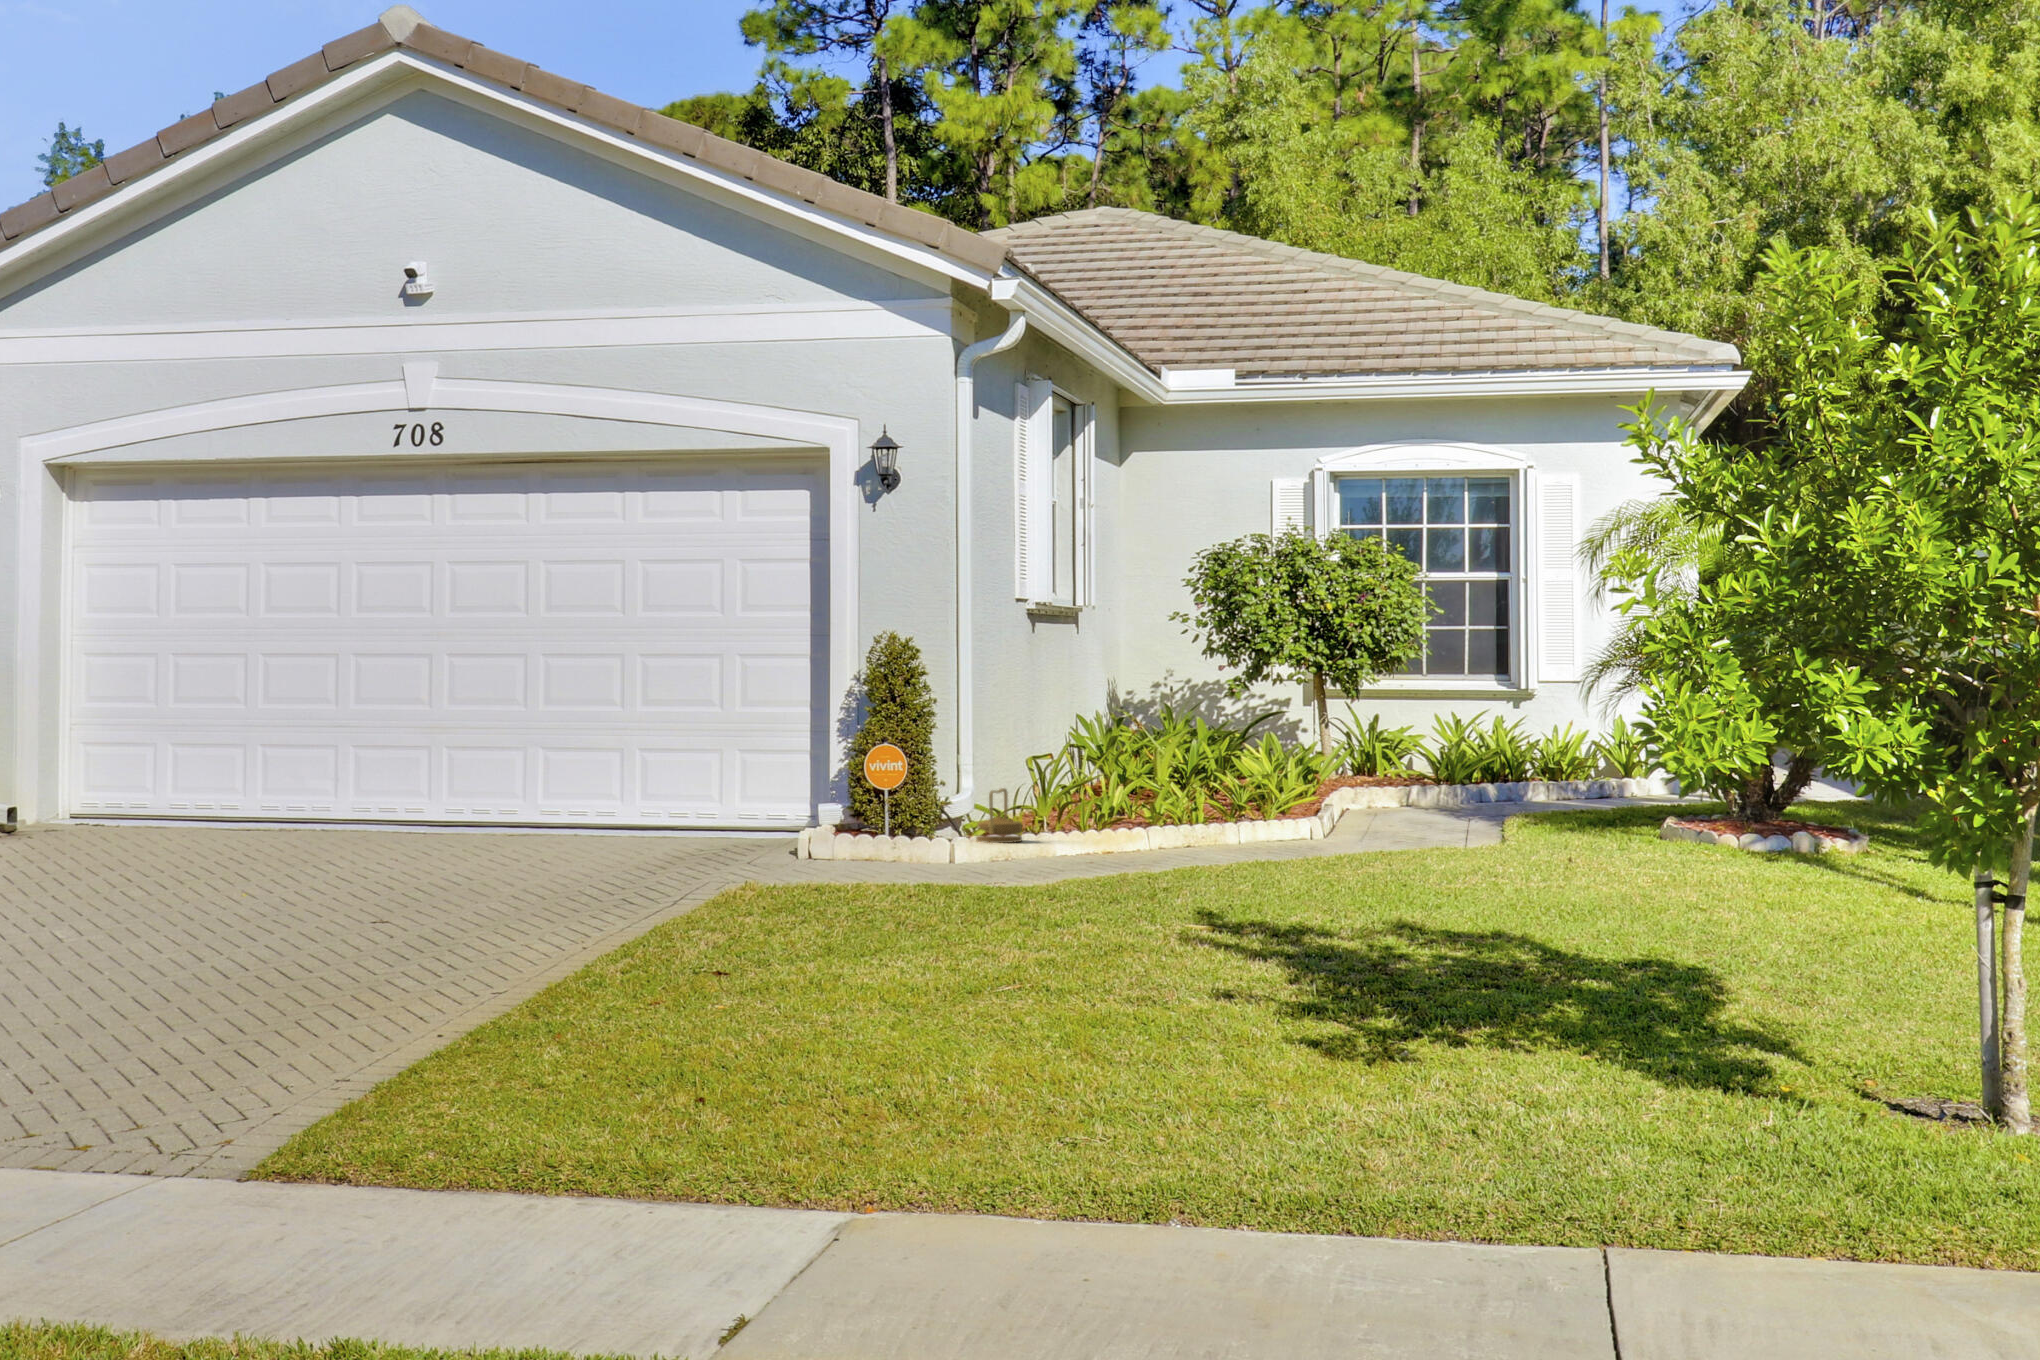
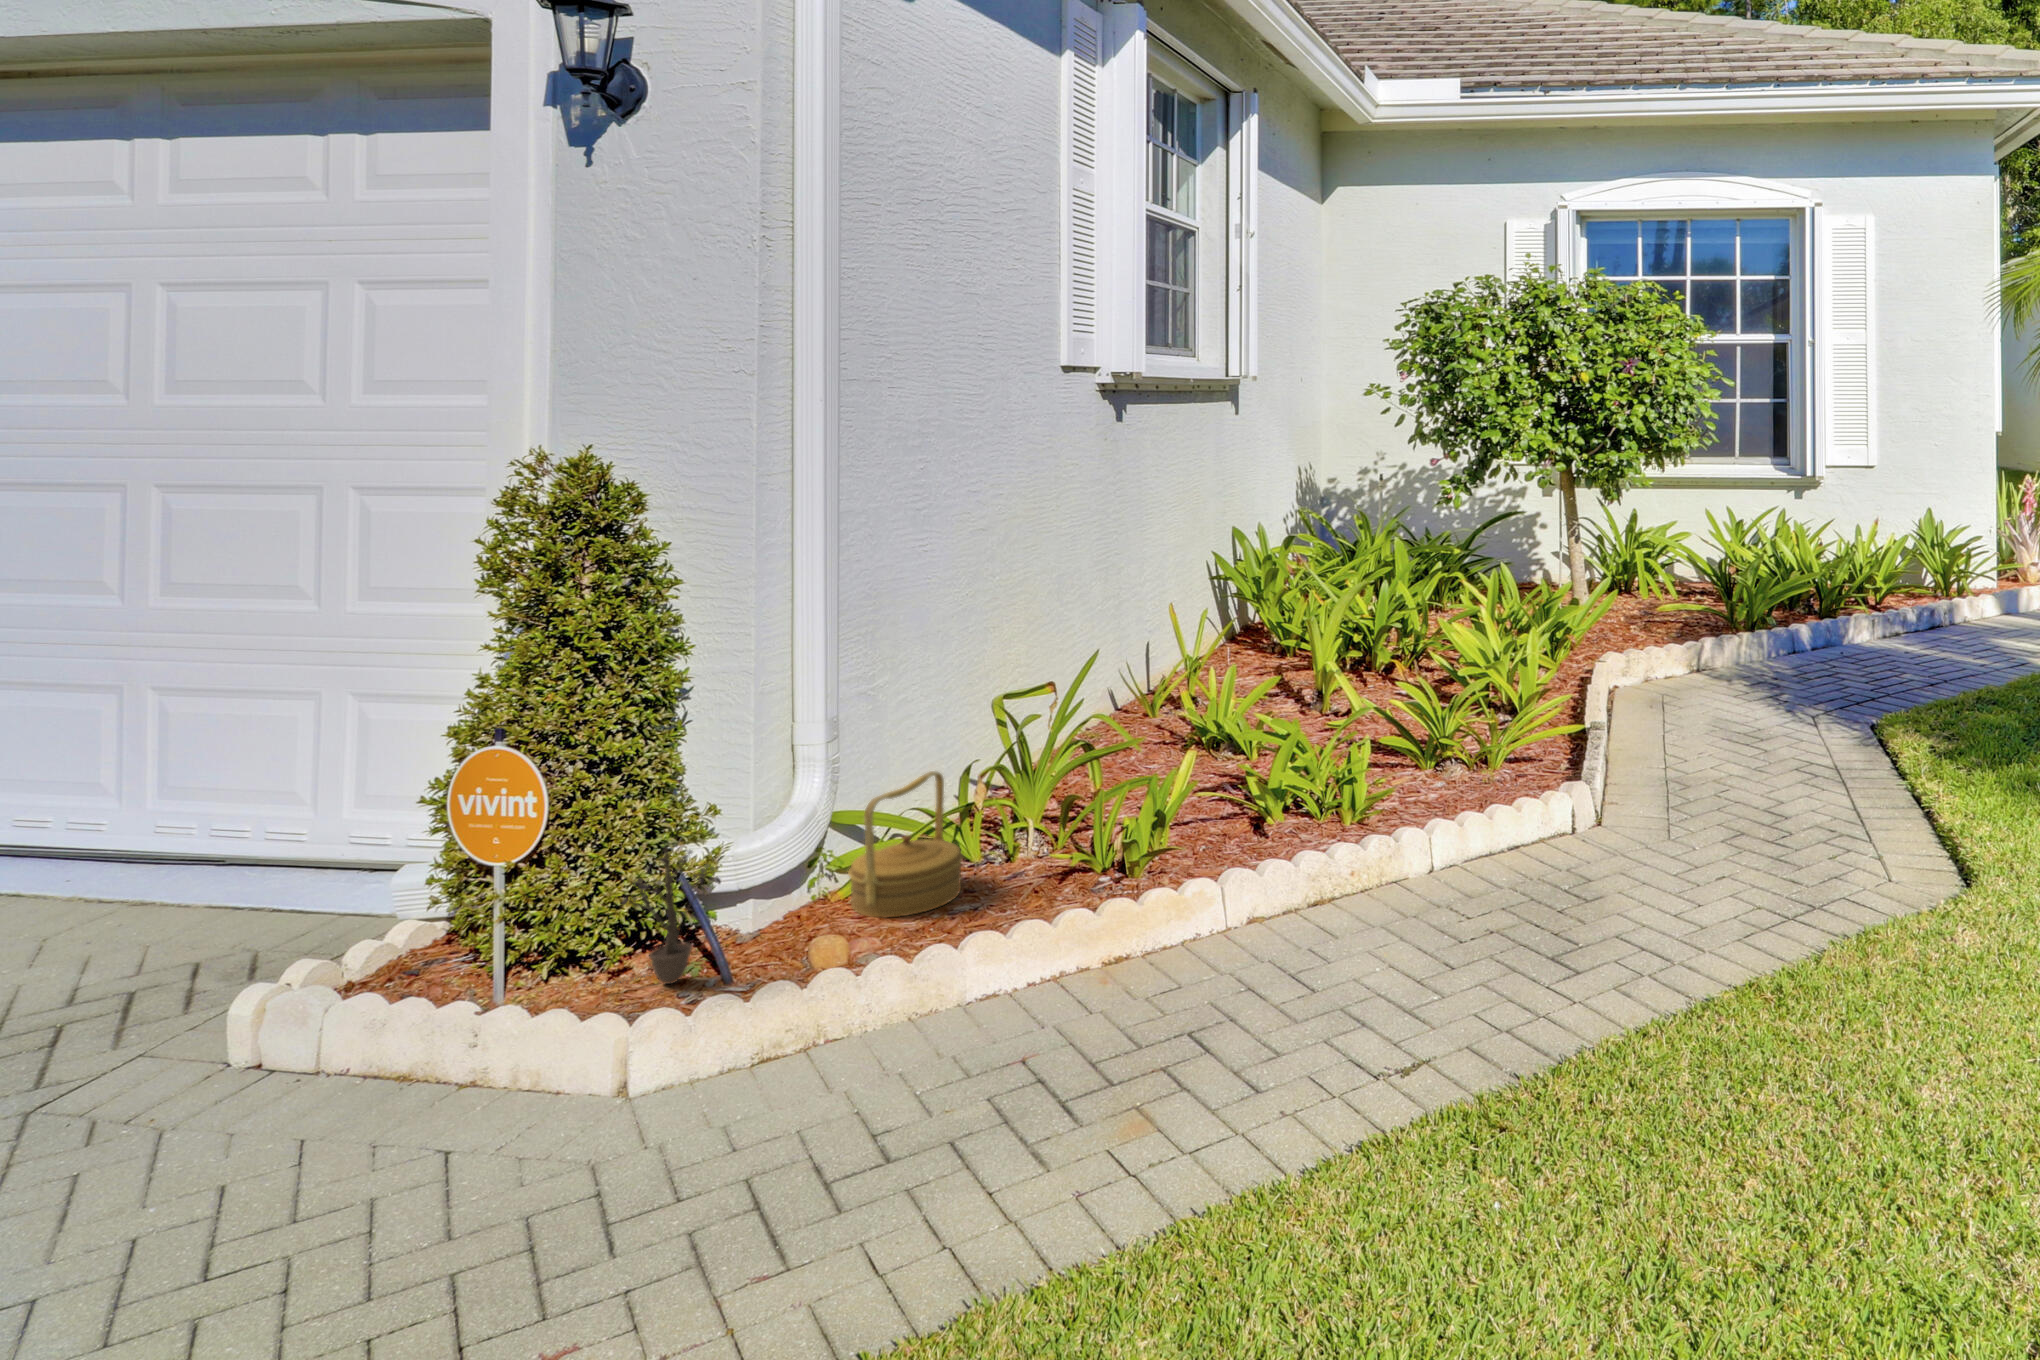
decorative plant: none [915,791,953,846] -> present [604,848,720,988]

